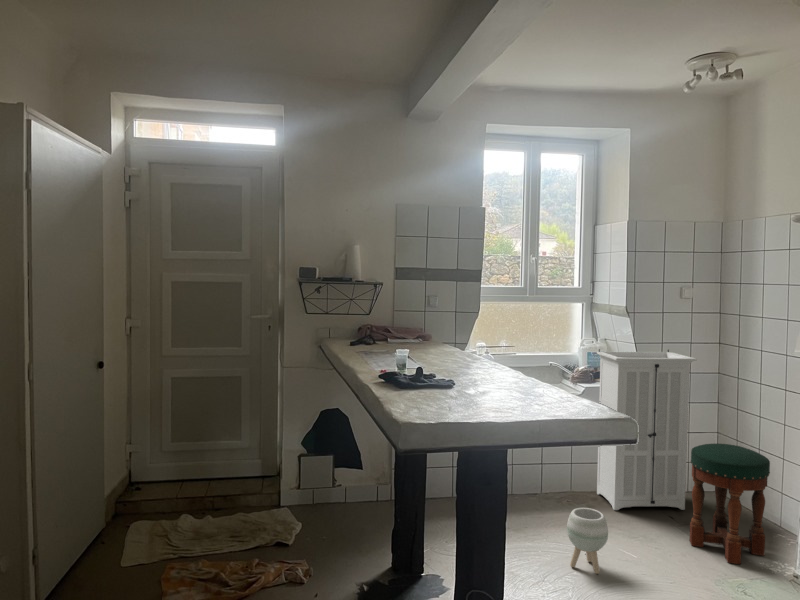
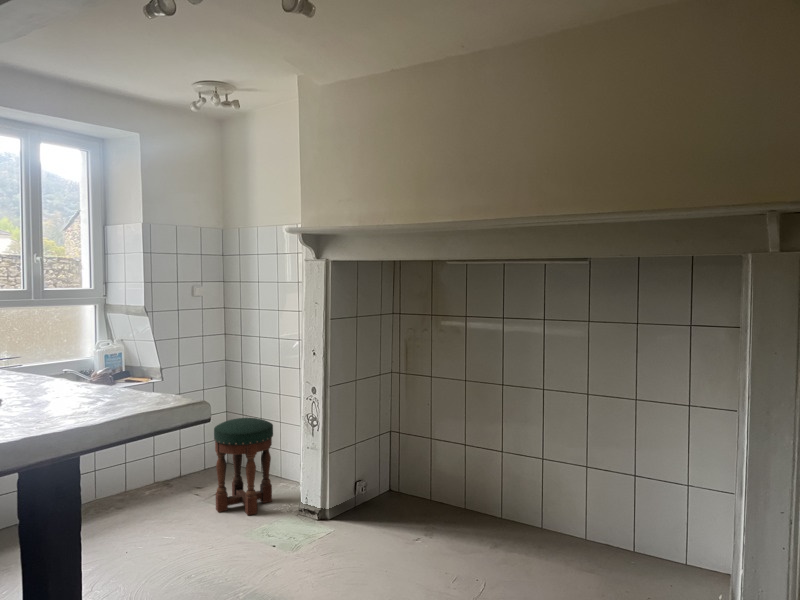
storage cabinet: present [597,349,697,510] -> none [117,344,211,505]
planter: present [567,508,608,574] -> none [109,505,151,568]

